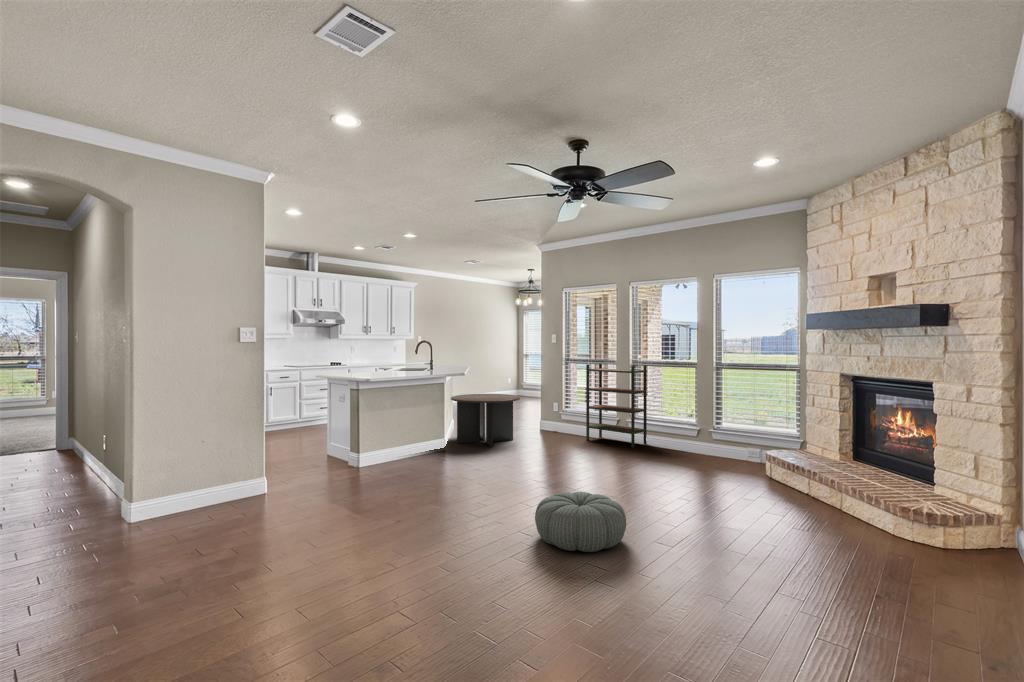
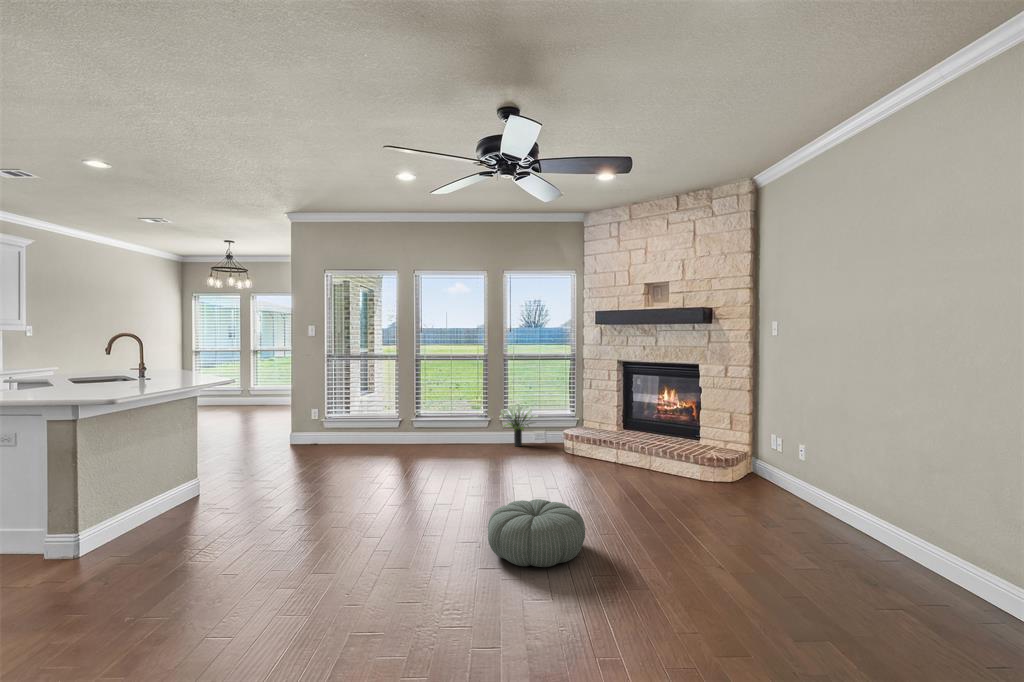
bookshelf: present [586,364,647,448] -> none [369,361,434,447]
coffee table: present [451,394,520,447] -> none [194,405,297,478]
potted plant: none [699,415,744,461] -> present [500,404,538,447]

